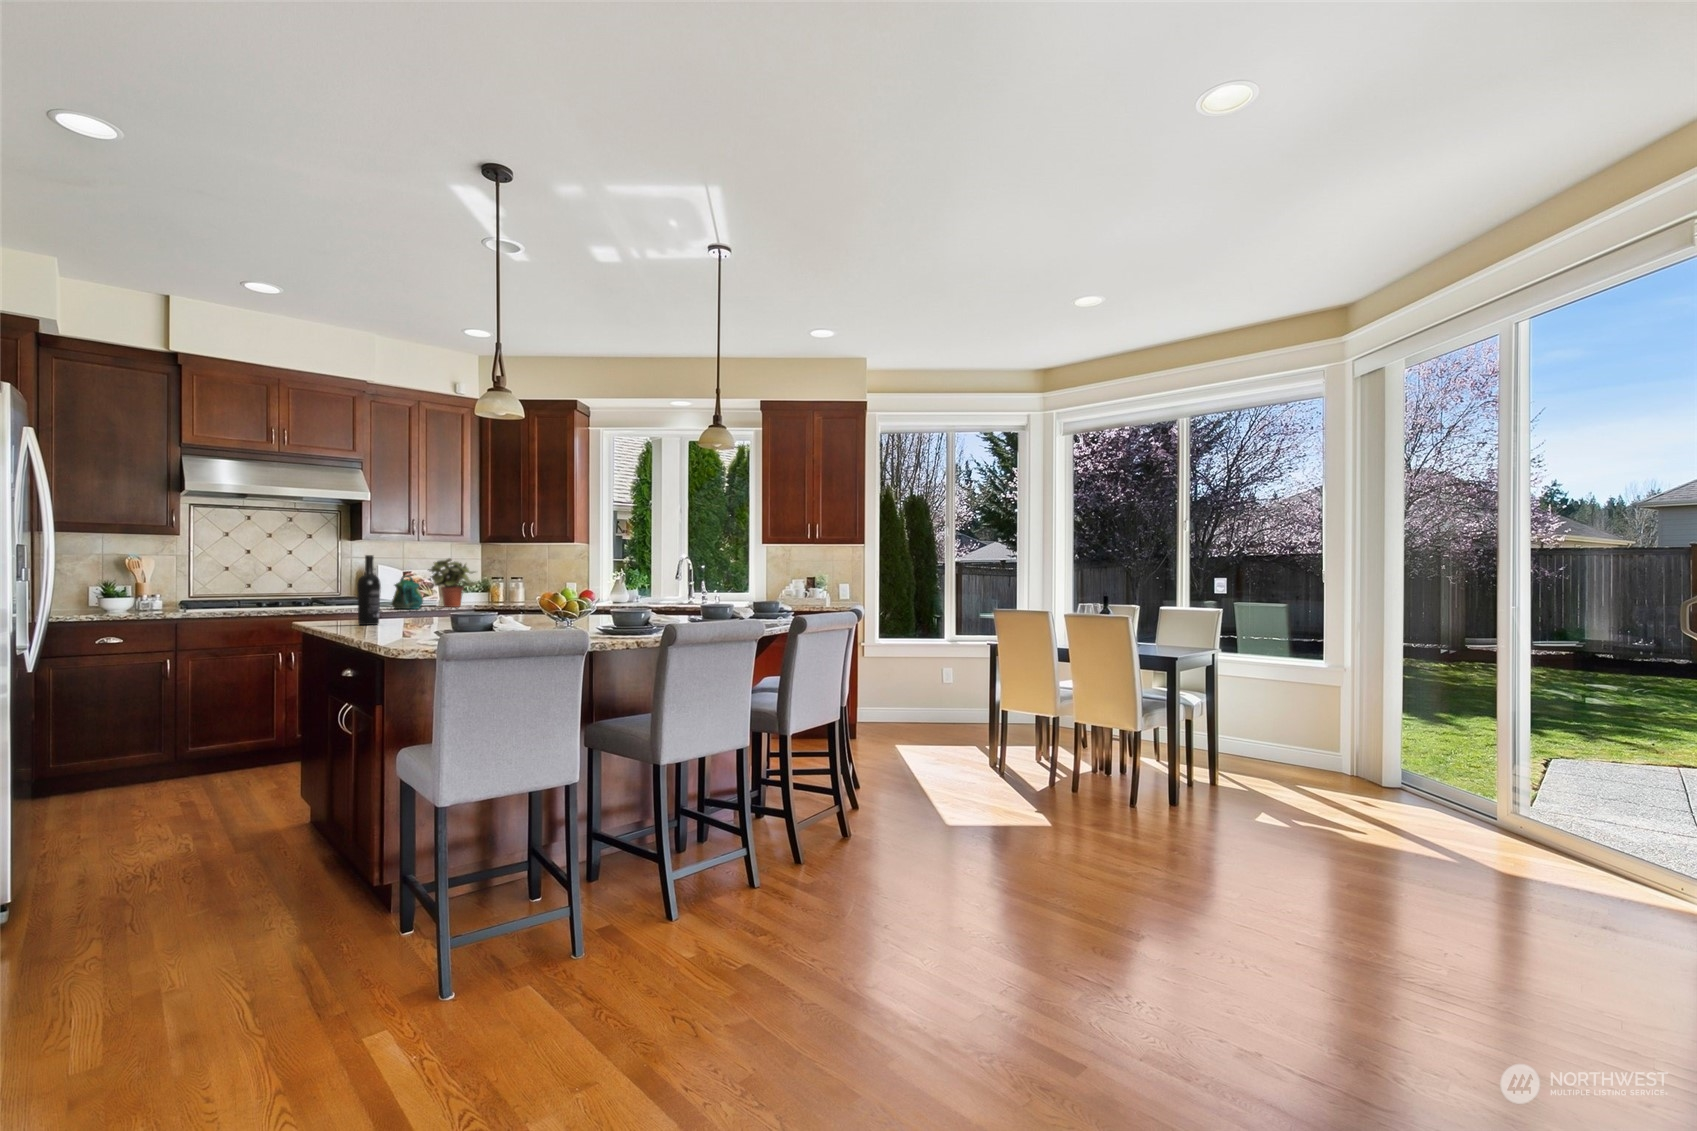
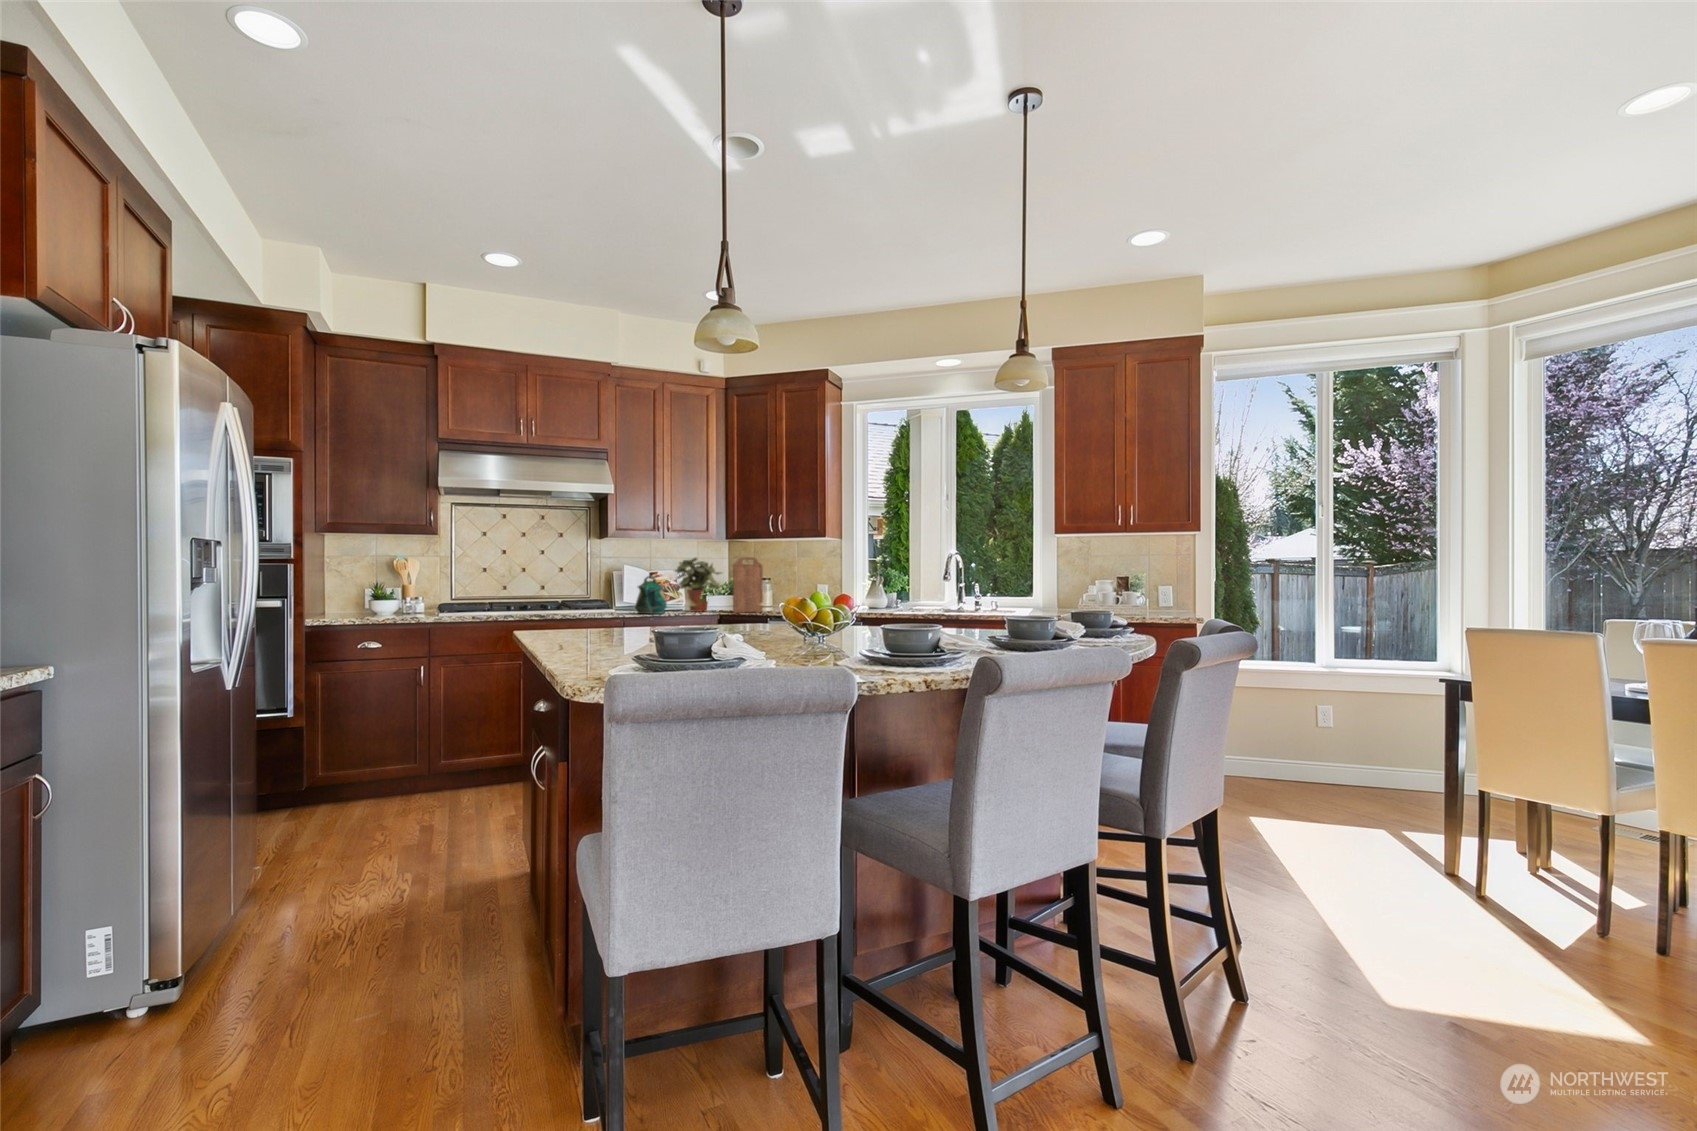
wine bottle: present [357,555,381,625] -> none [568,547,594,635]
cutting board: none [487,558,516,607] -> present [733,557,763,613]

